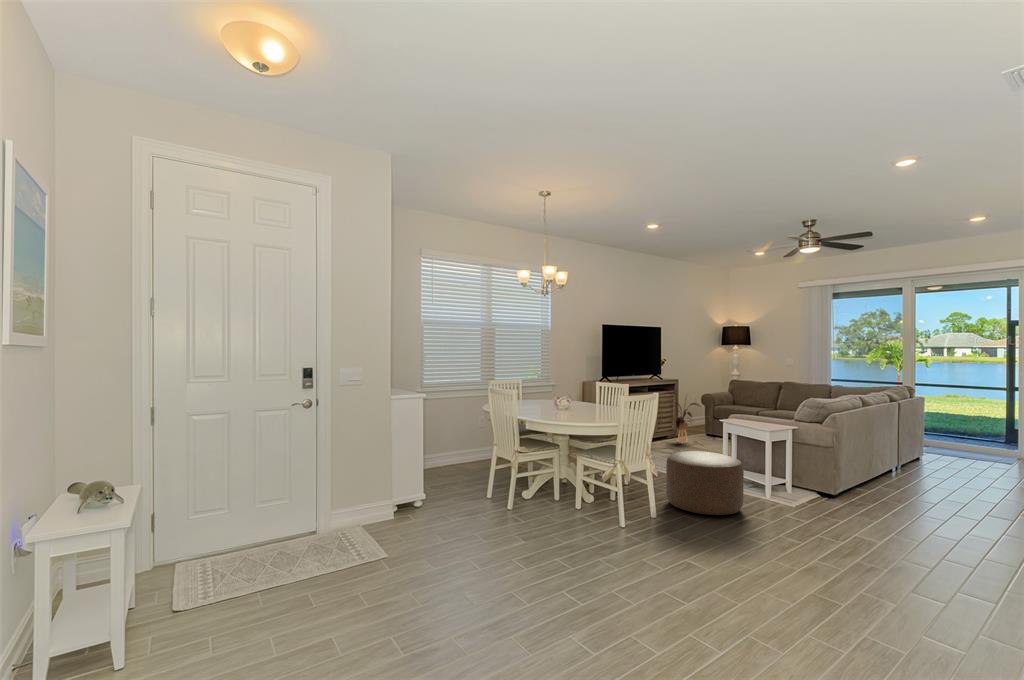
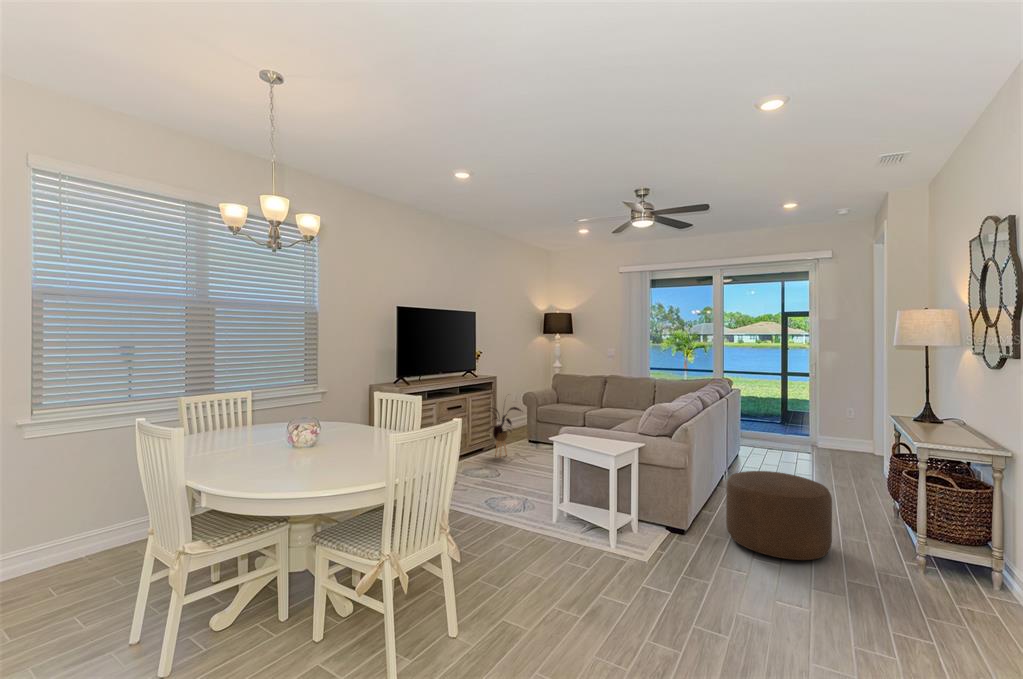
ottoman: present [666,451,744,515] -> present [726,471,832,560]

